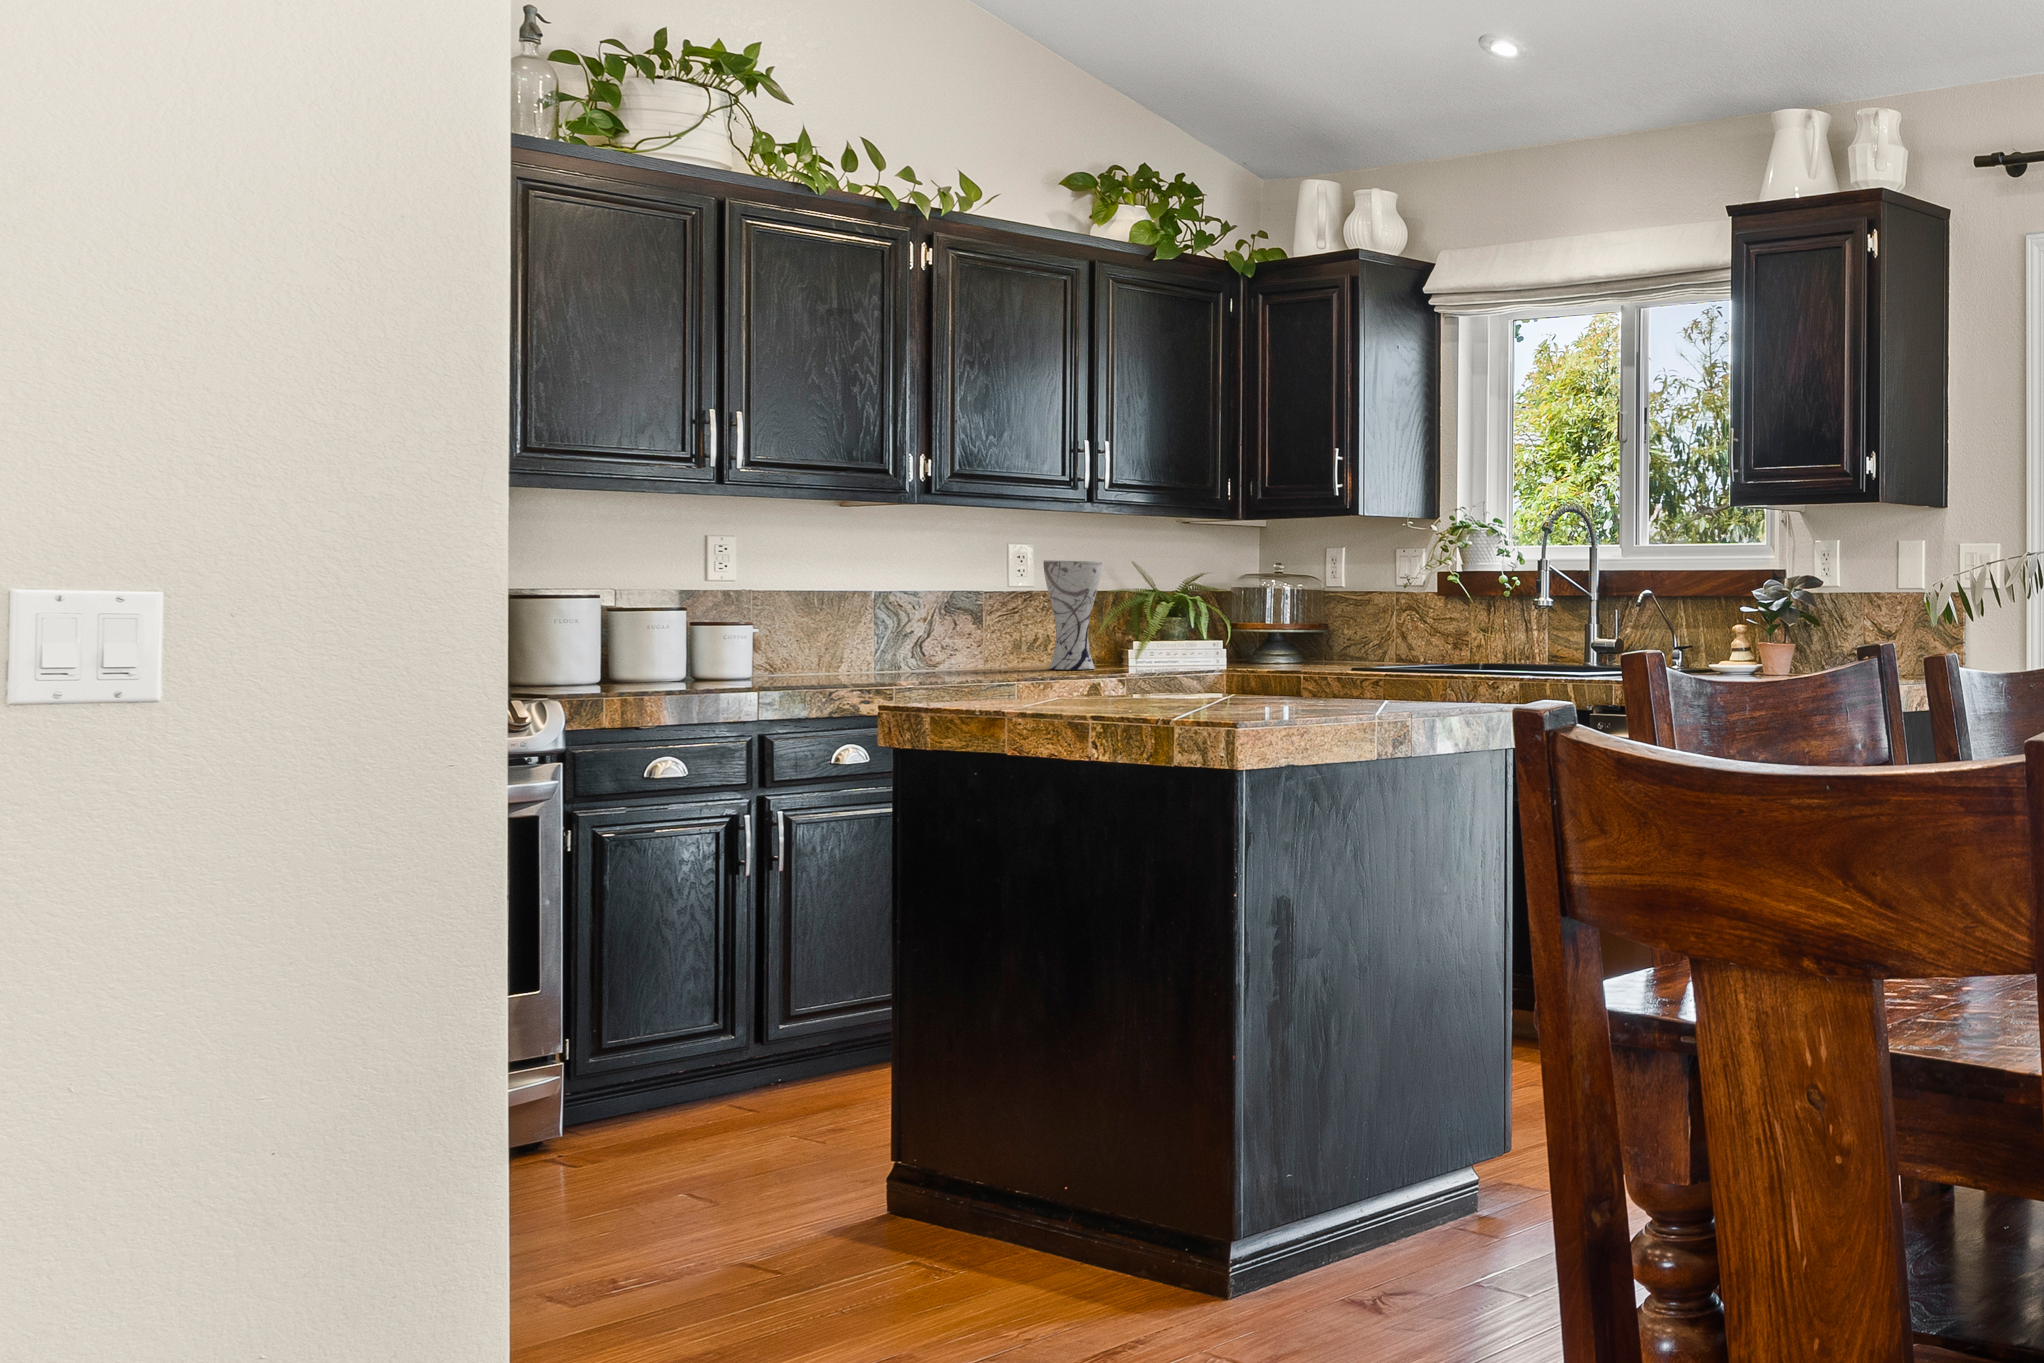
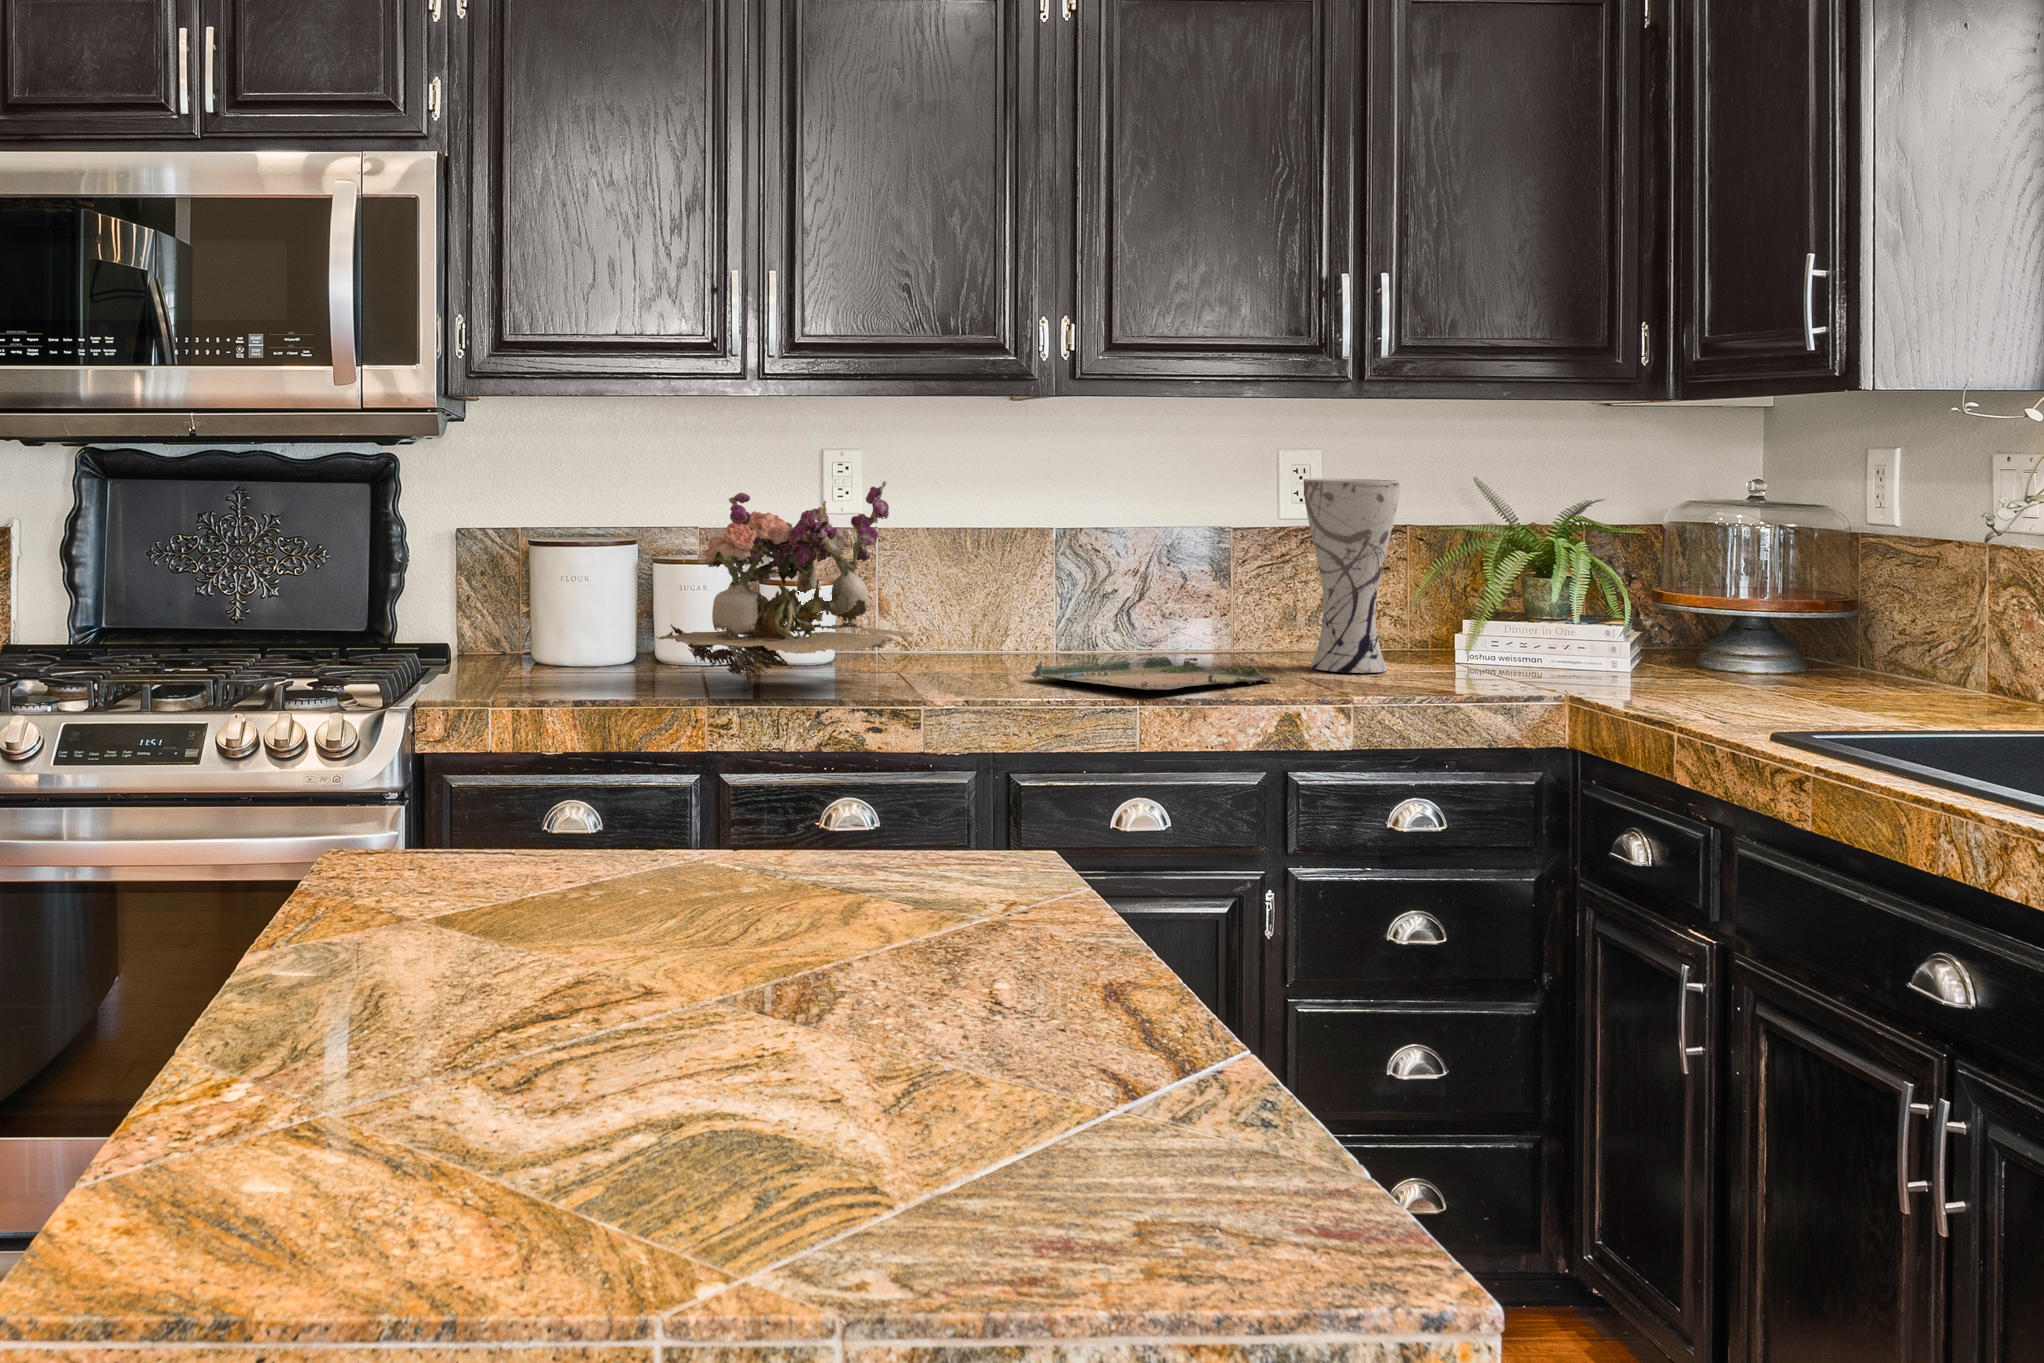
flower arrangement: none [647,559,829,688] -> present [656,481,914,684]
tray: none [897,659,1046,678] -> present [1031,654,1276,690]

